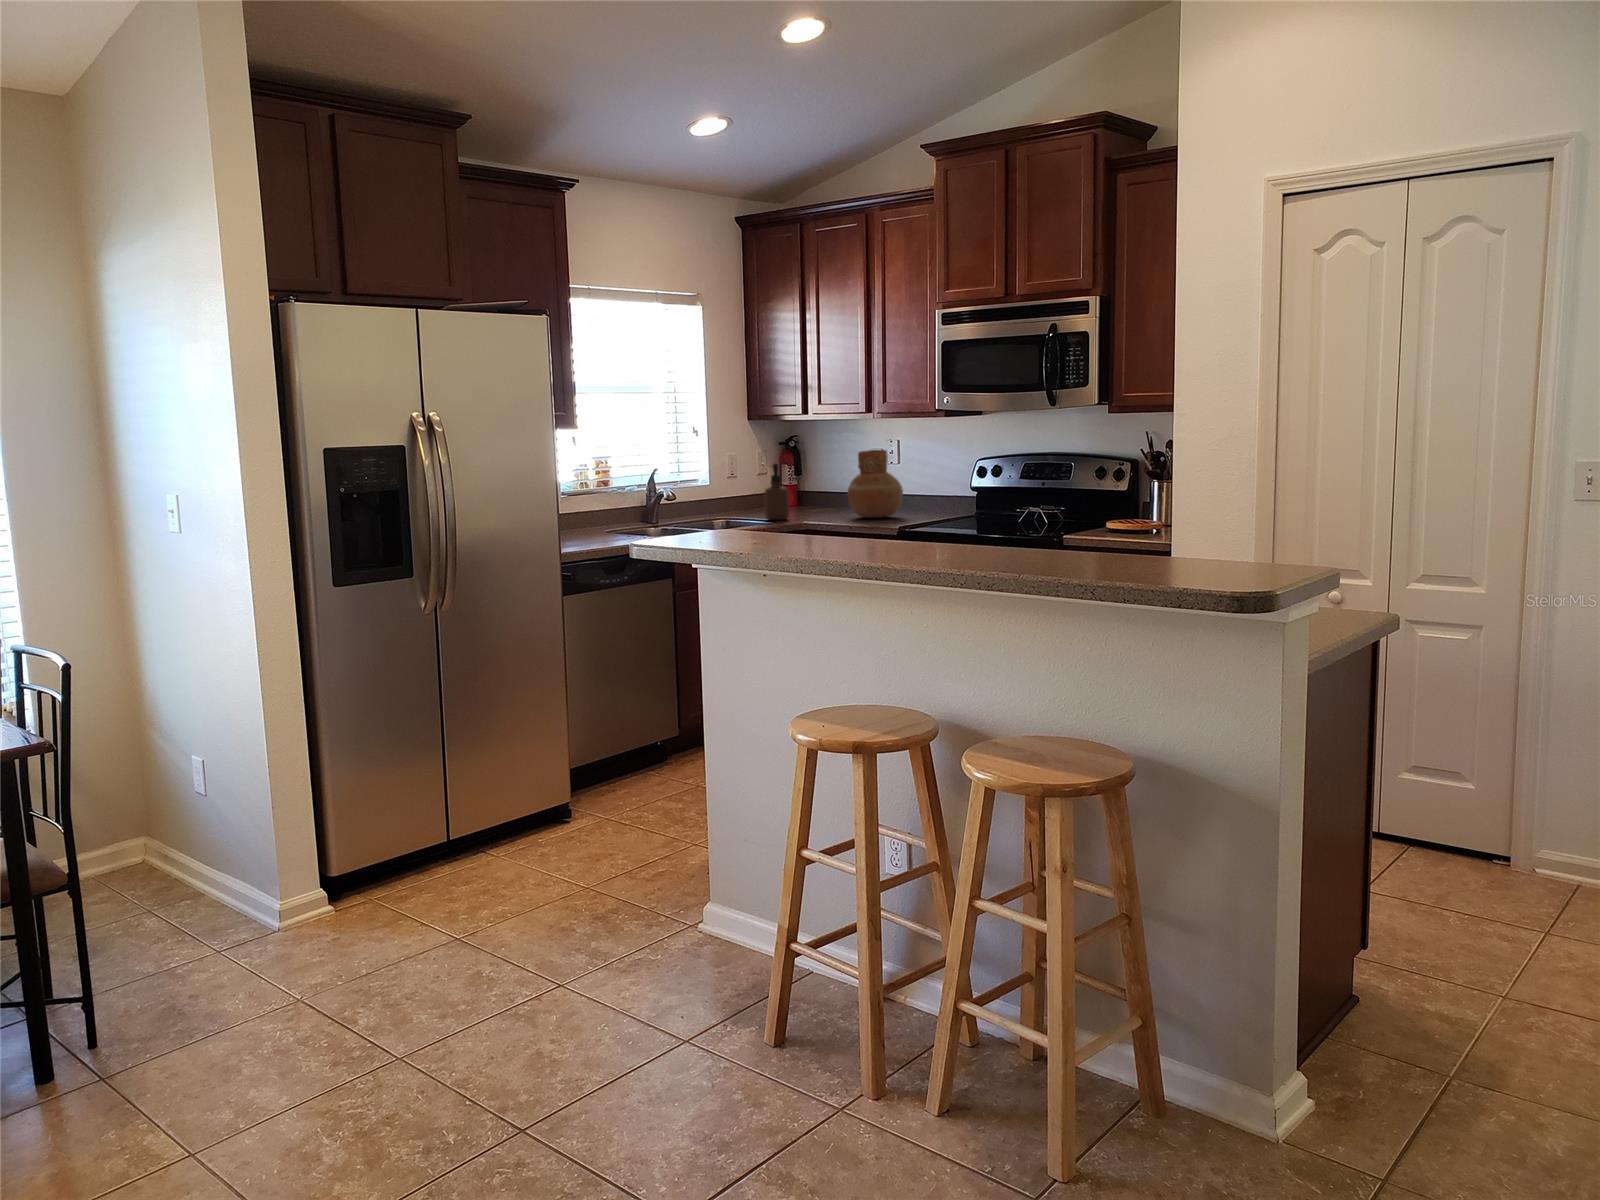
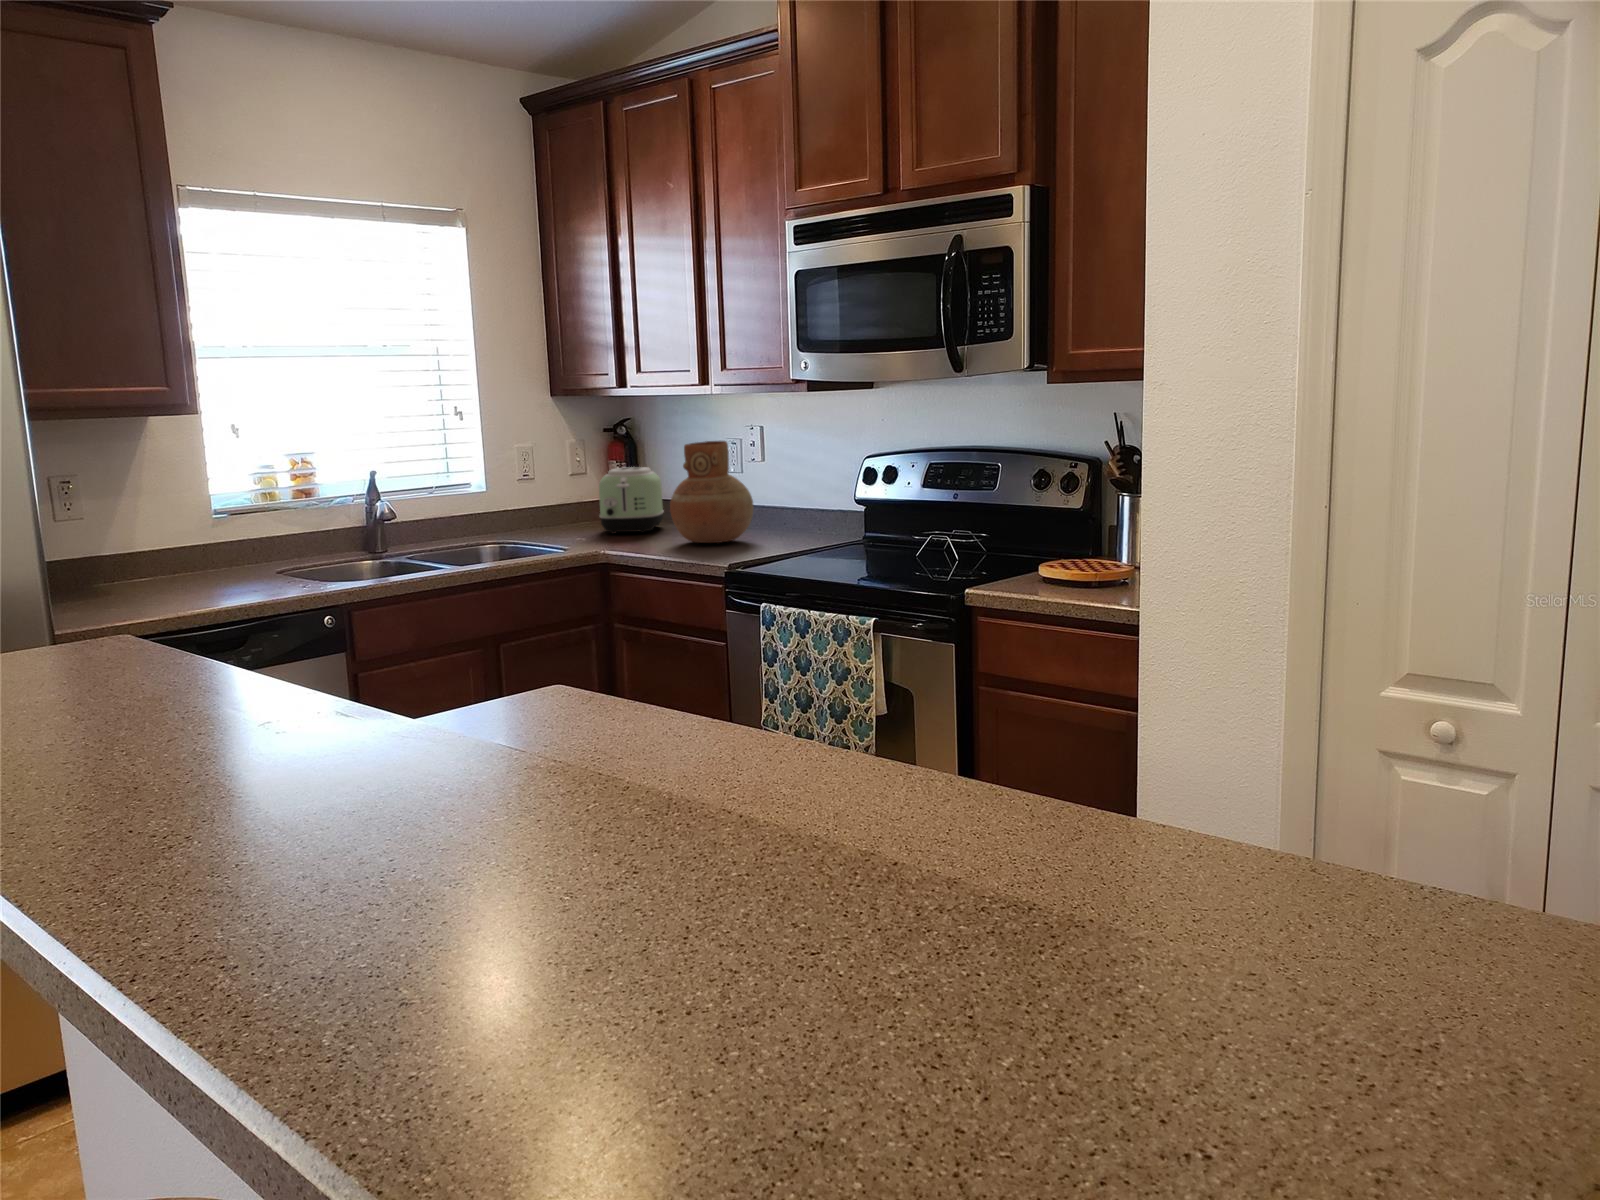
soap dispenser: present [764,463,789,520] -> none [548,462,587,546]
toaster: none [789,469,831,514] -> present [599,467,664,534]

